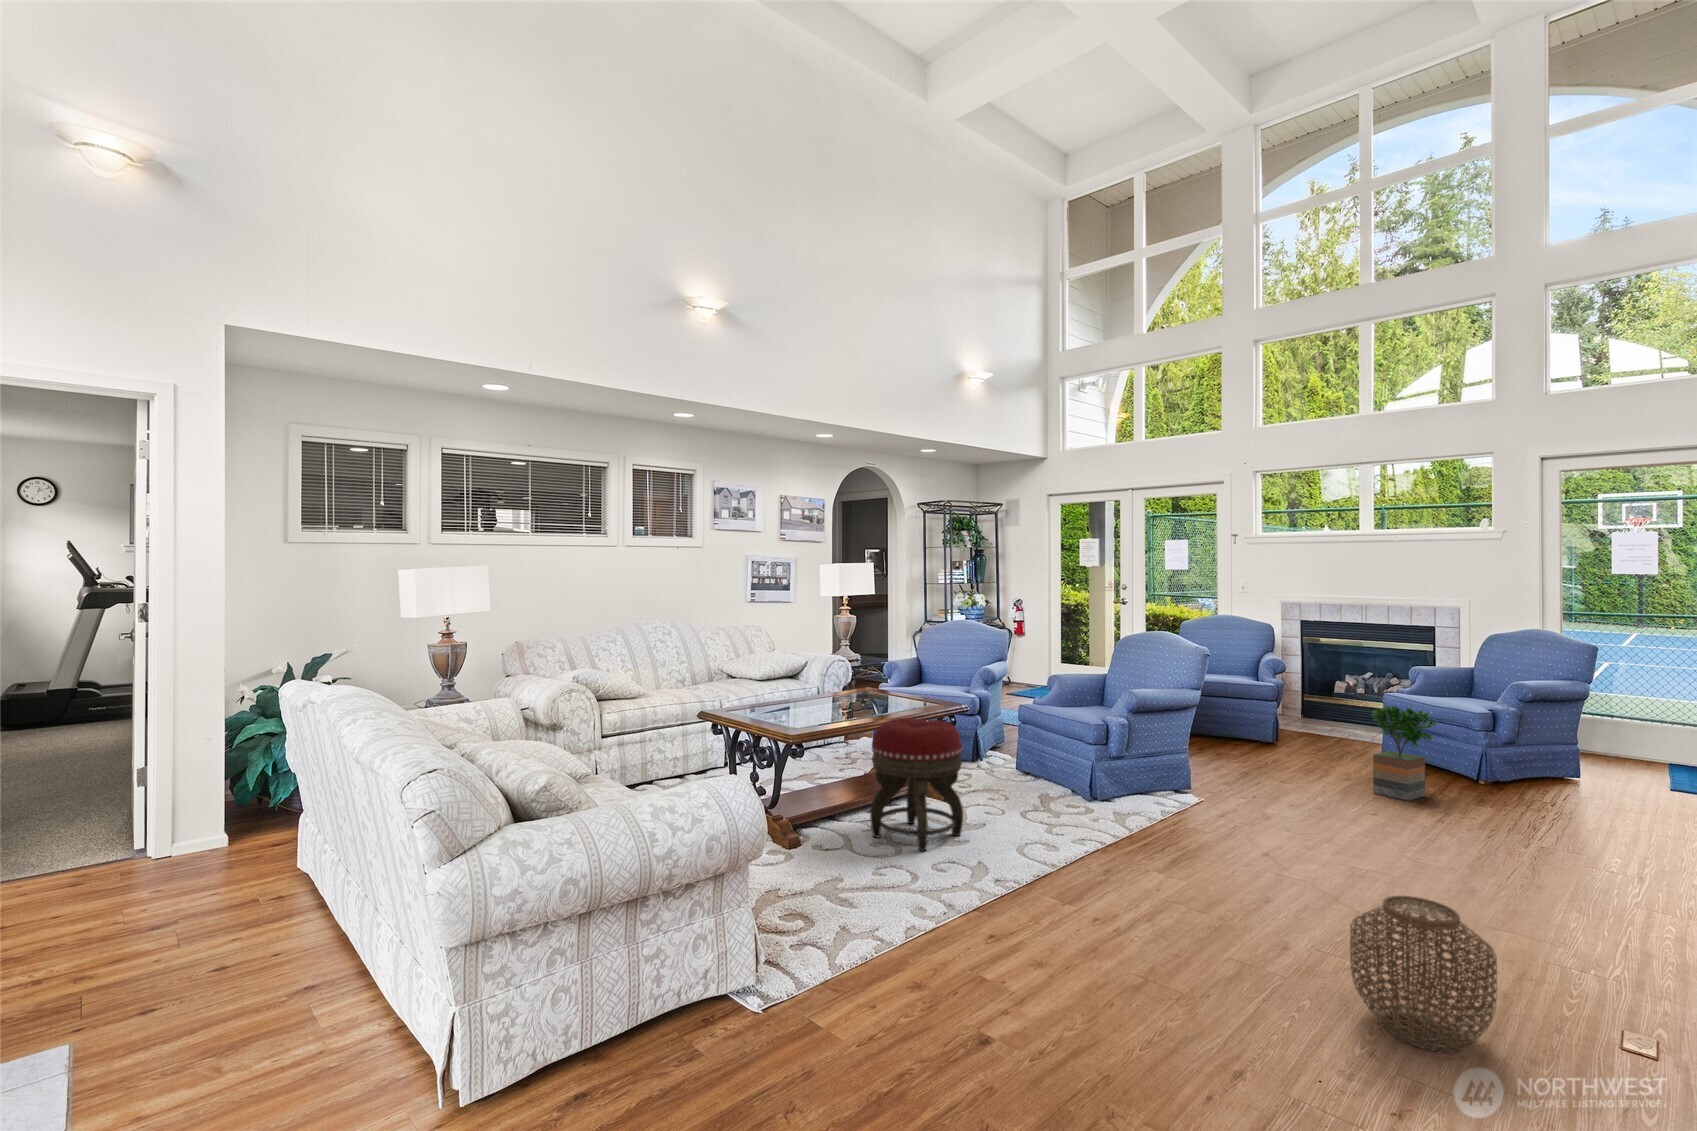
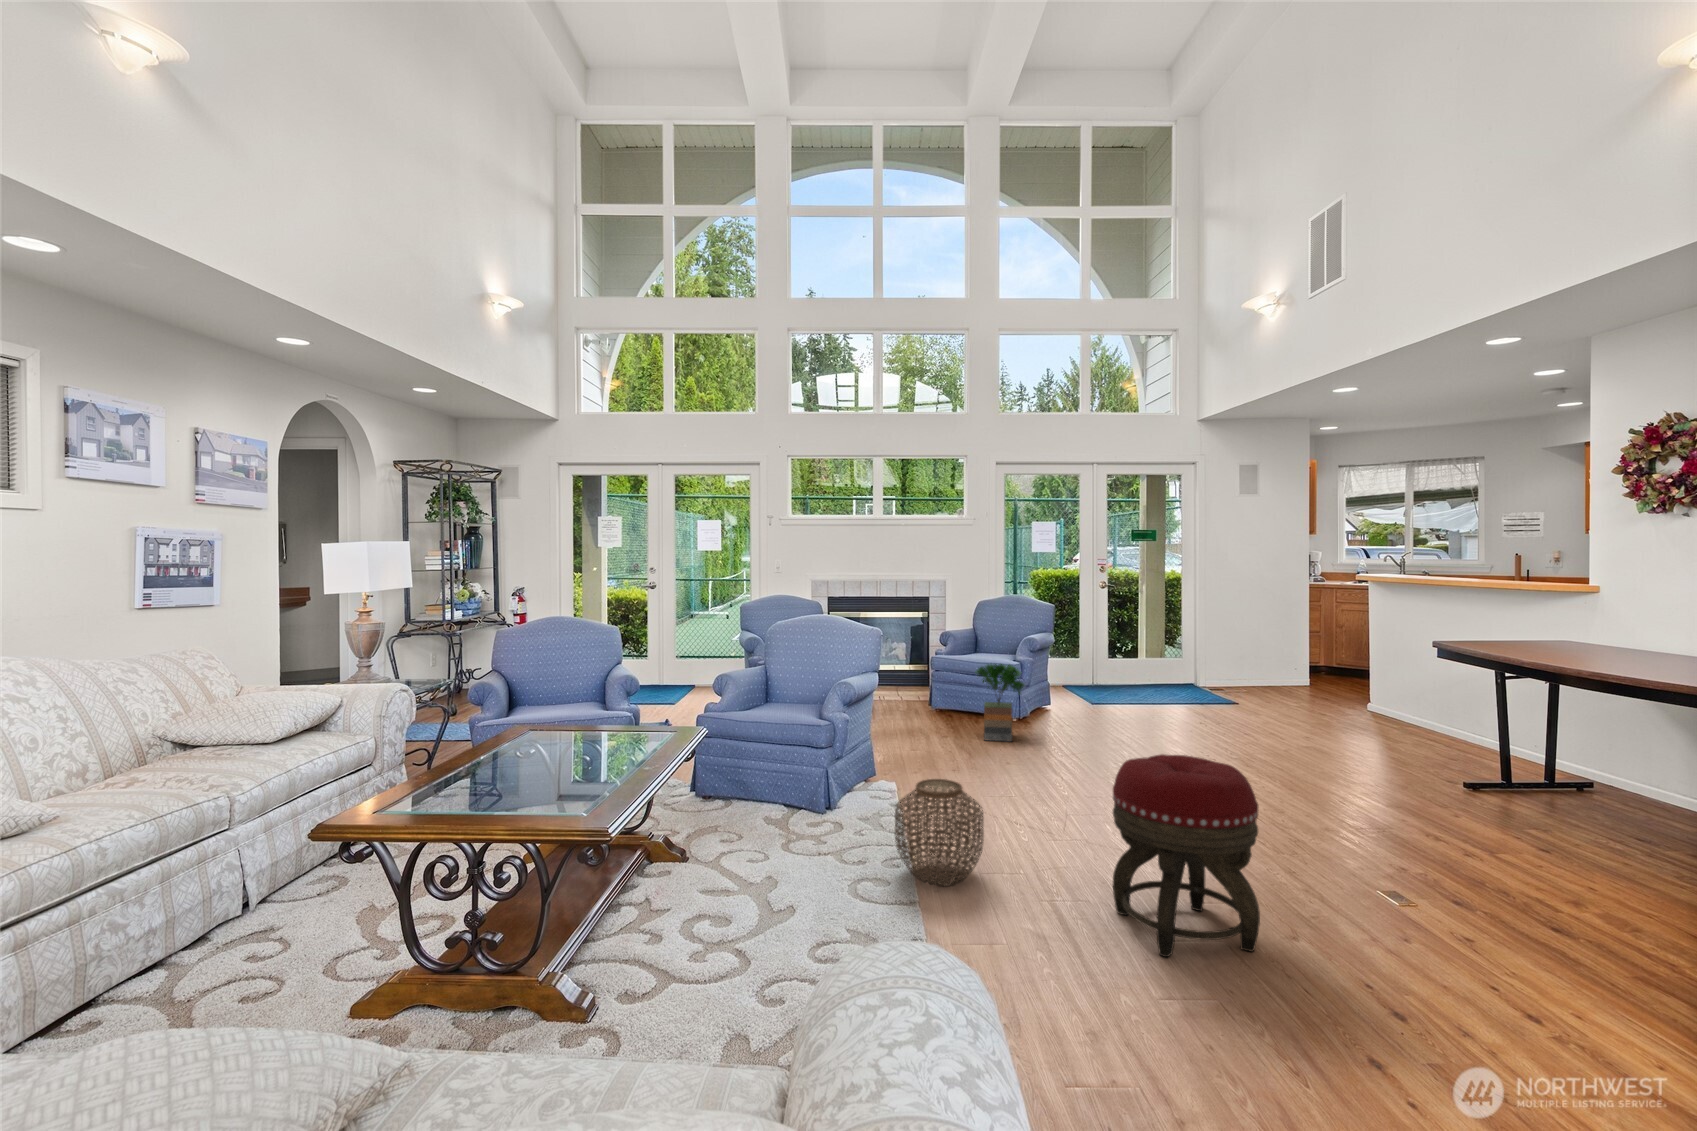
footstool: present [870,718,963,851] -> present [1113,754,1260,957]
woven basket: present [1350,896,1497,1052] -> present [895,779,984,886]

